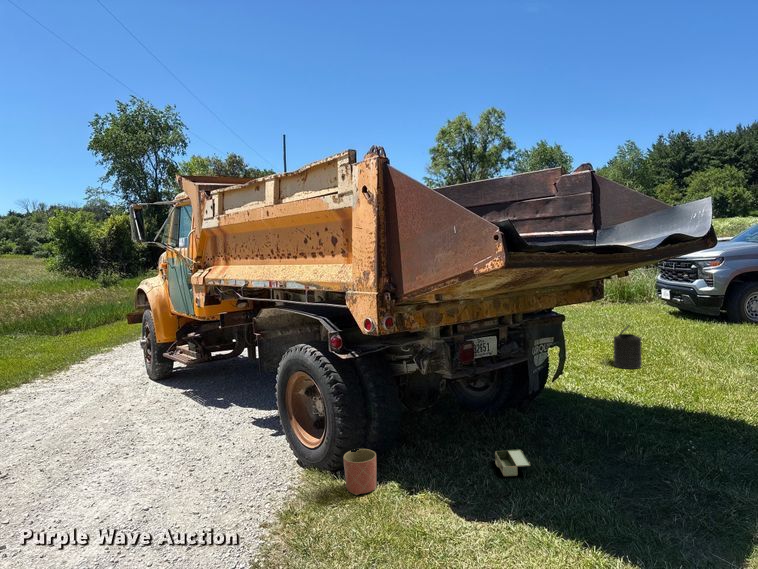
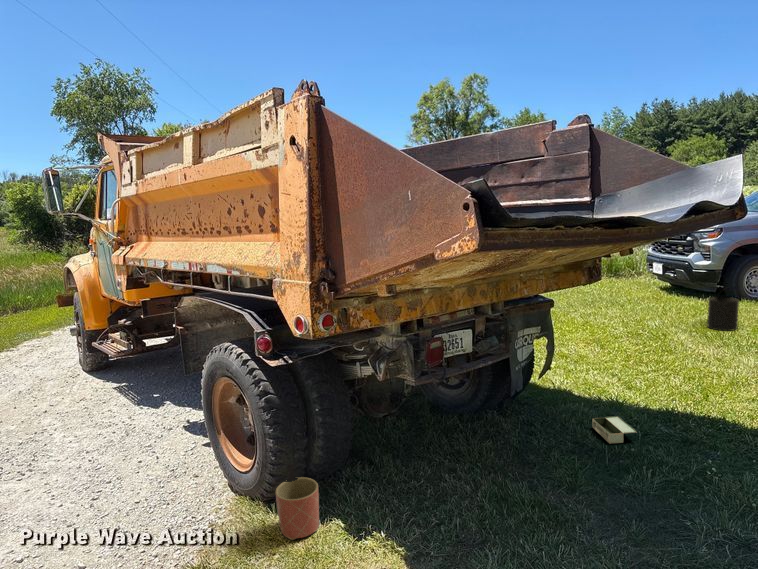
trash can: present [613,325,642,369] -> present [707,296,739,331]
toolbox: present [495,449,531,476] -> present [592,416,637,443]

